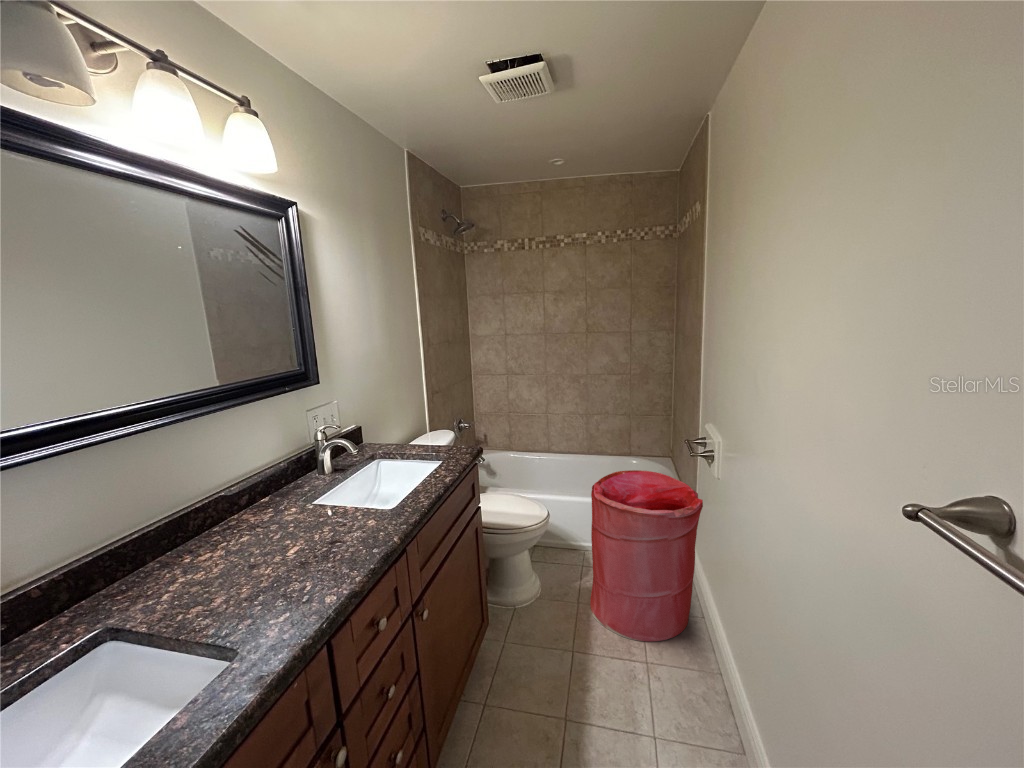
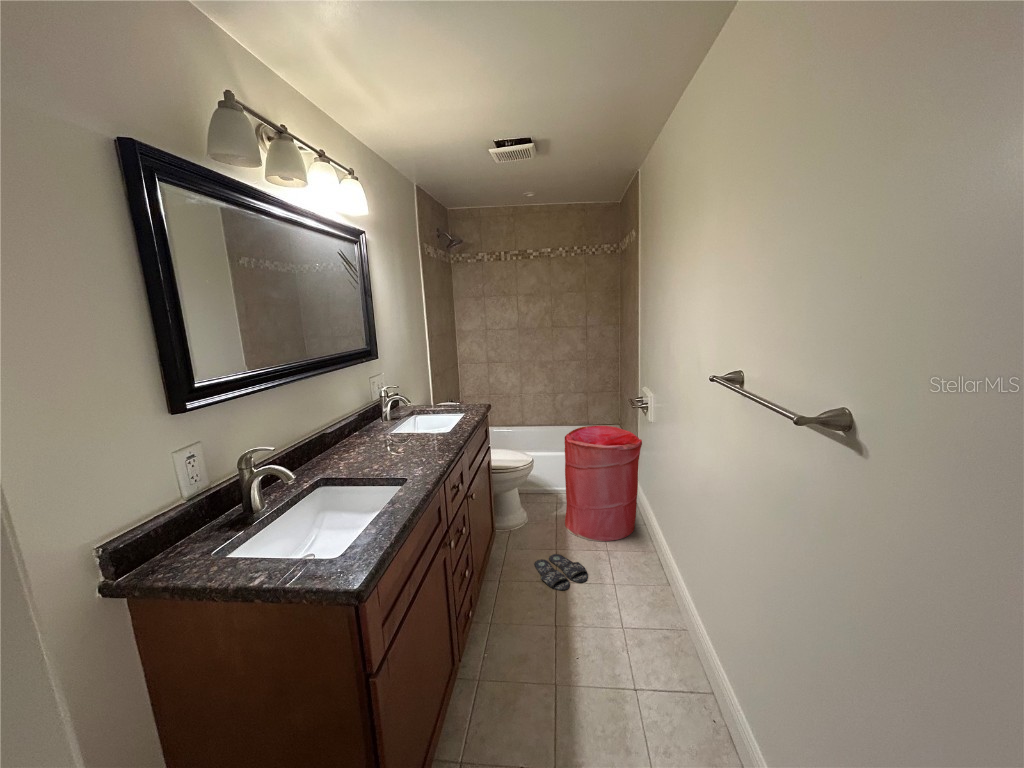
slippers: none [539,659,614,737] -> present [534,554,587,590]

